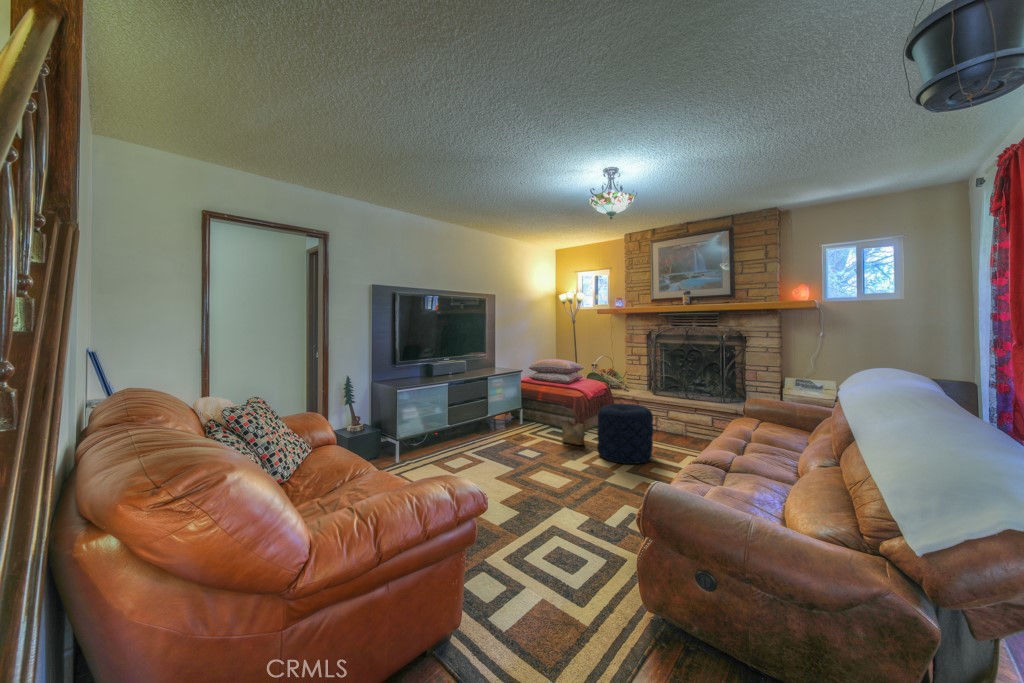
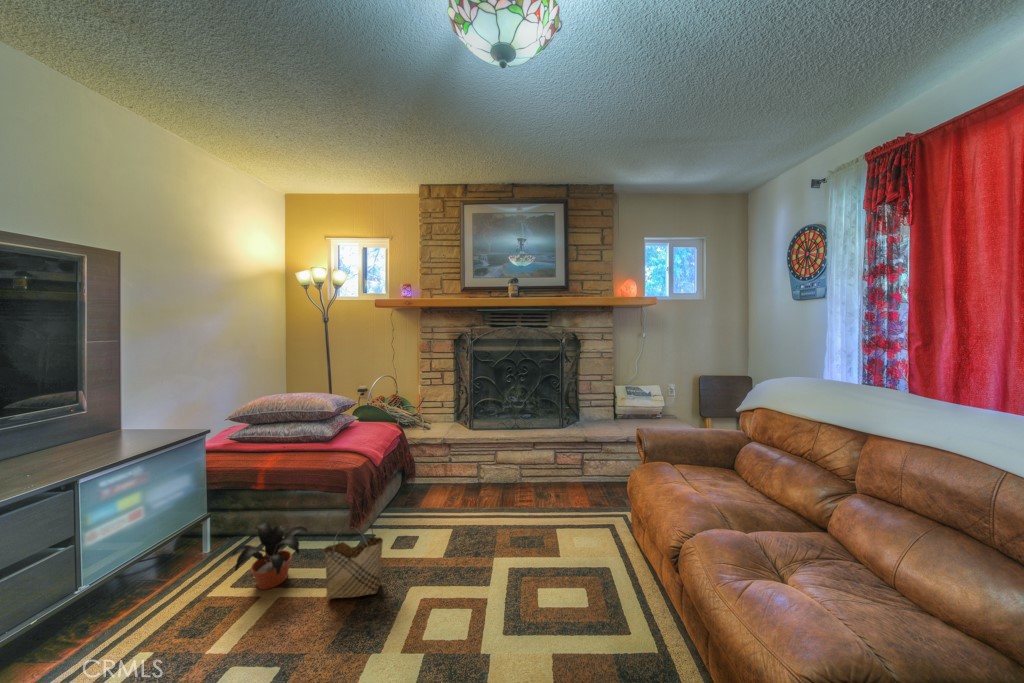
pouf: present [597,403,653,464] -> none [416,478,525,635]
potted plant: none [528,411,557,436] -> present [230,522,308,589]

